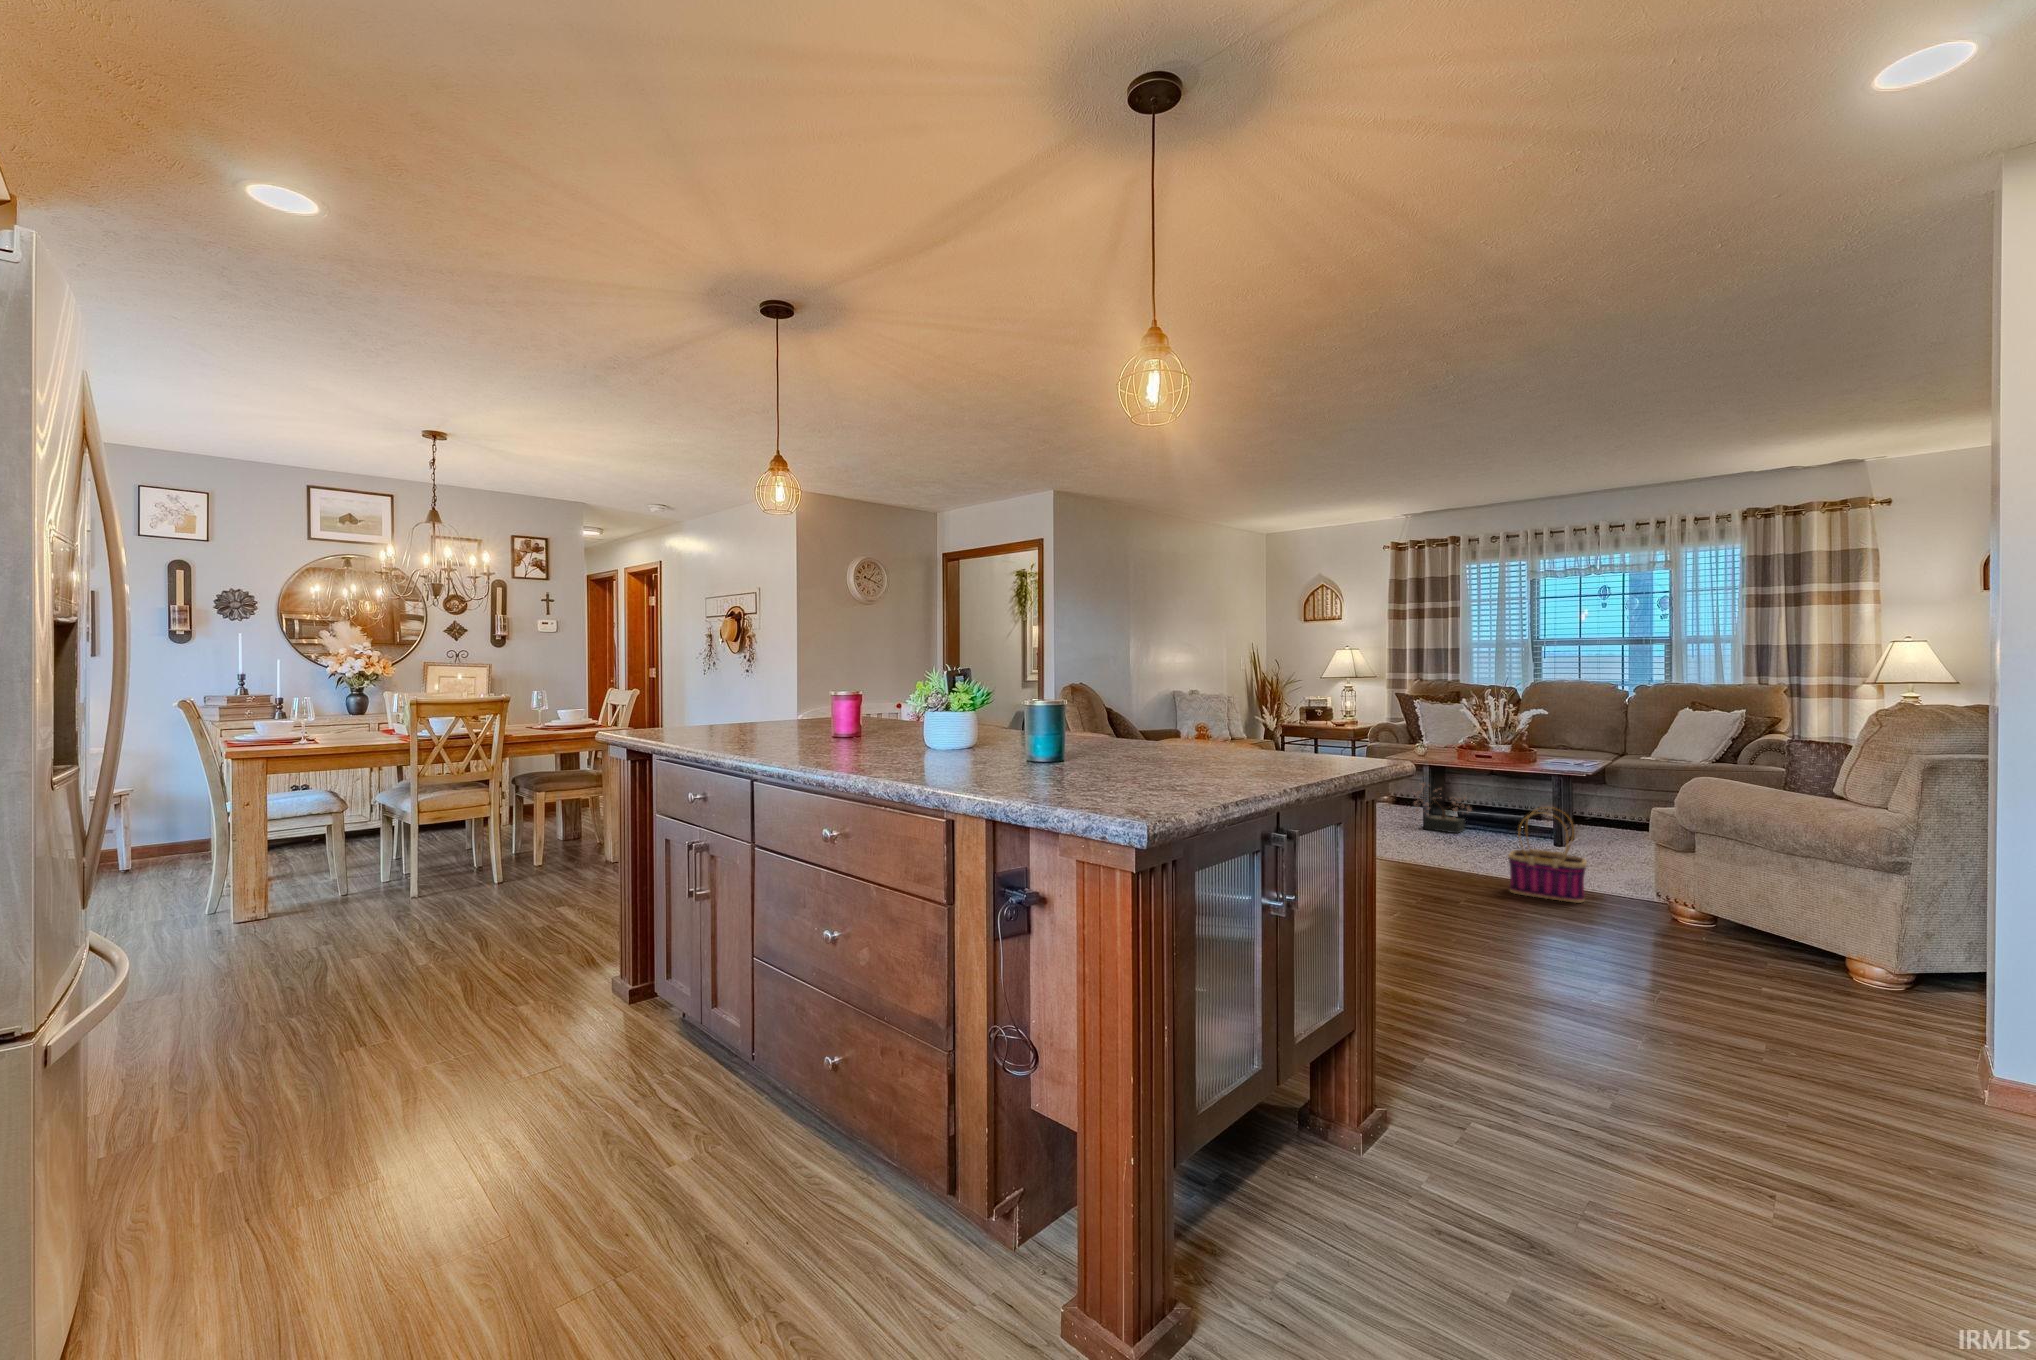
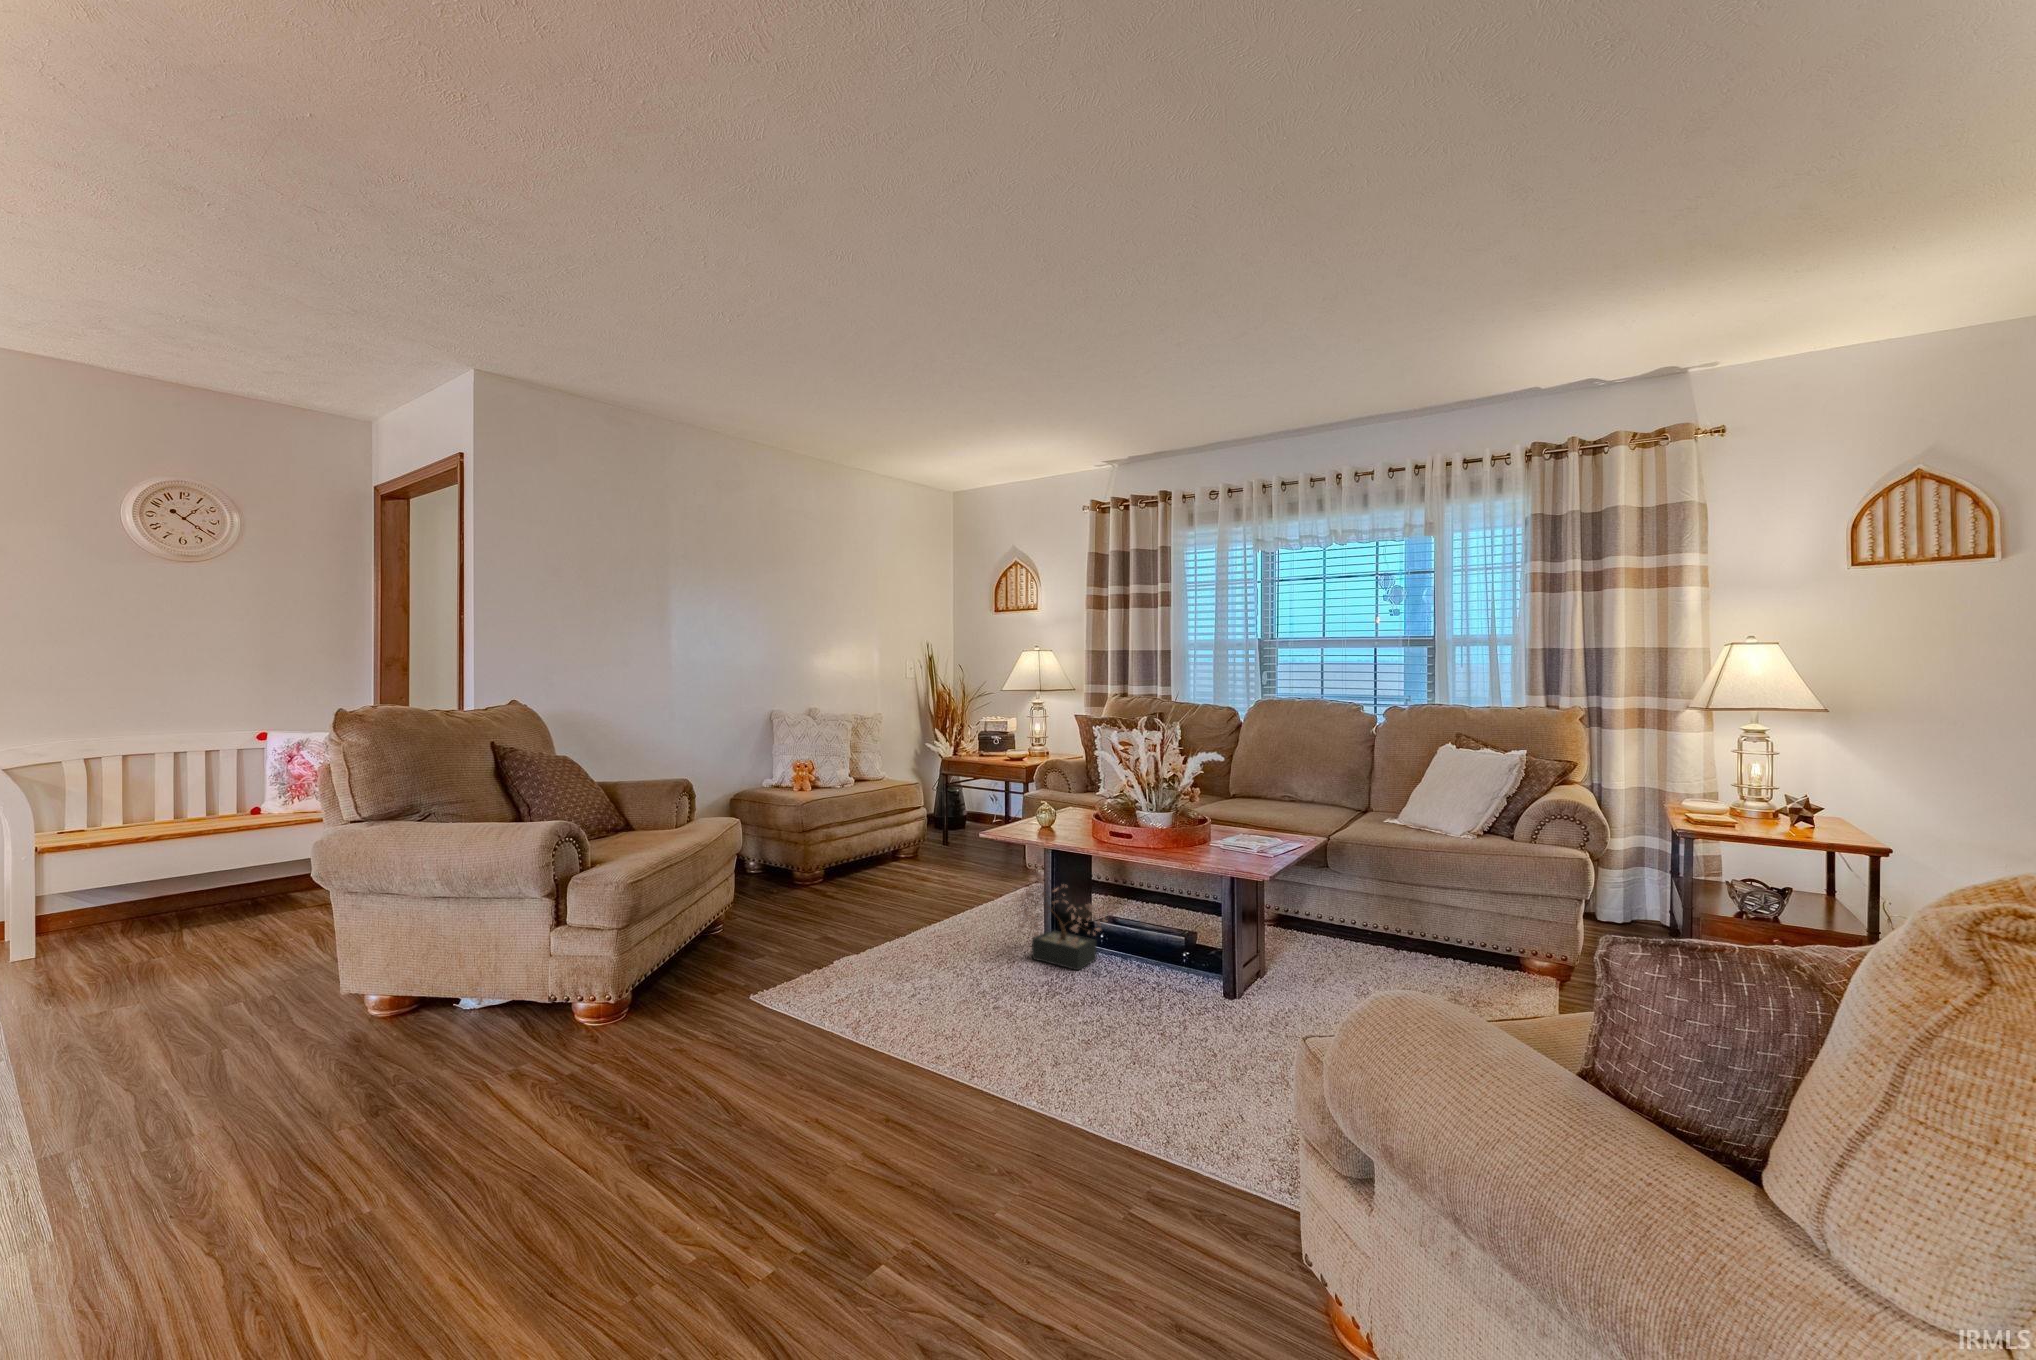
basket: present [1508,807,1587,903] -> none [1008,1016,1171,1284]

